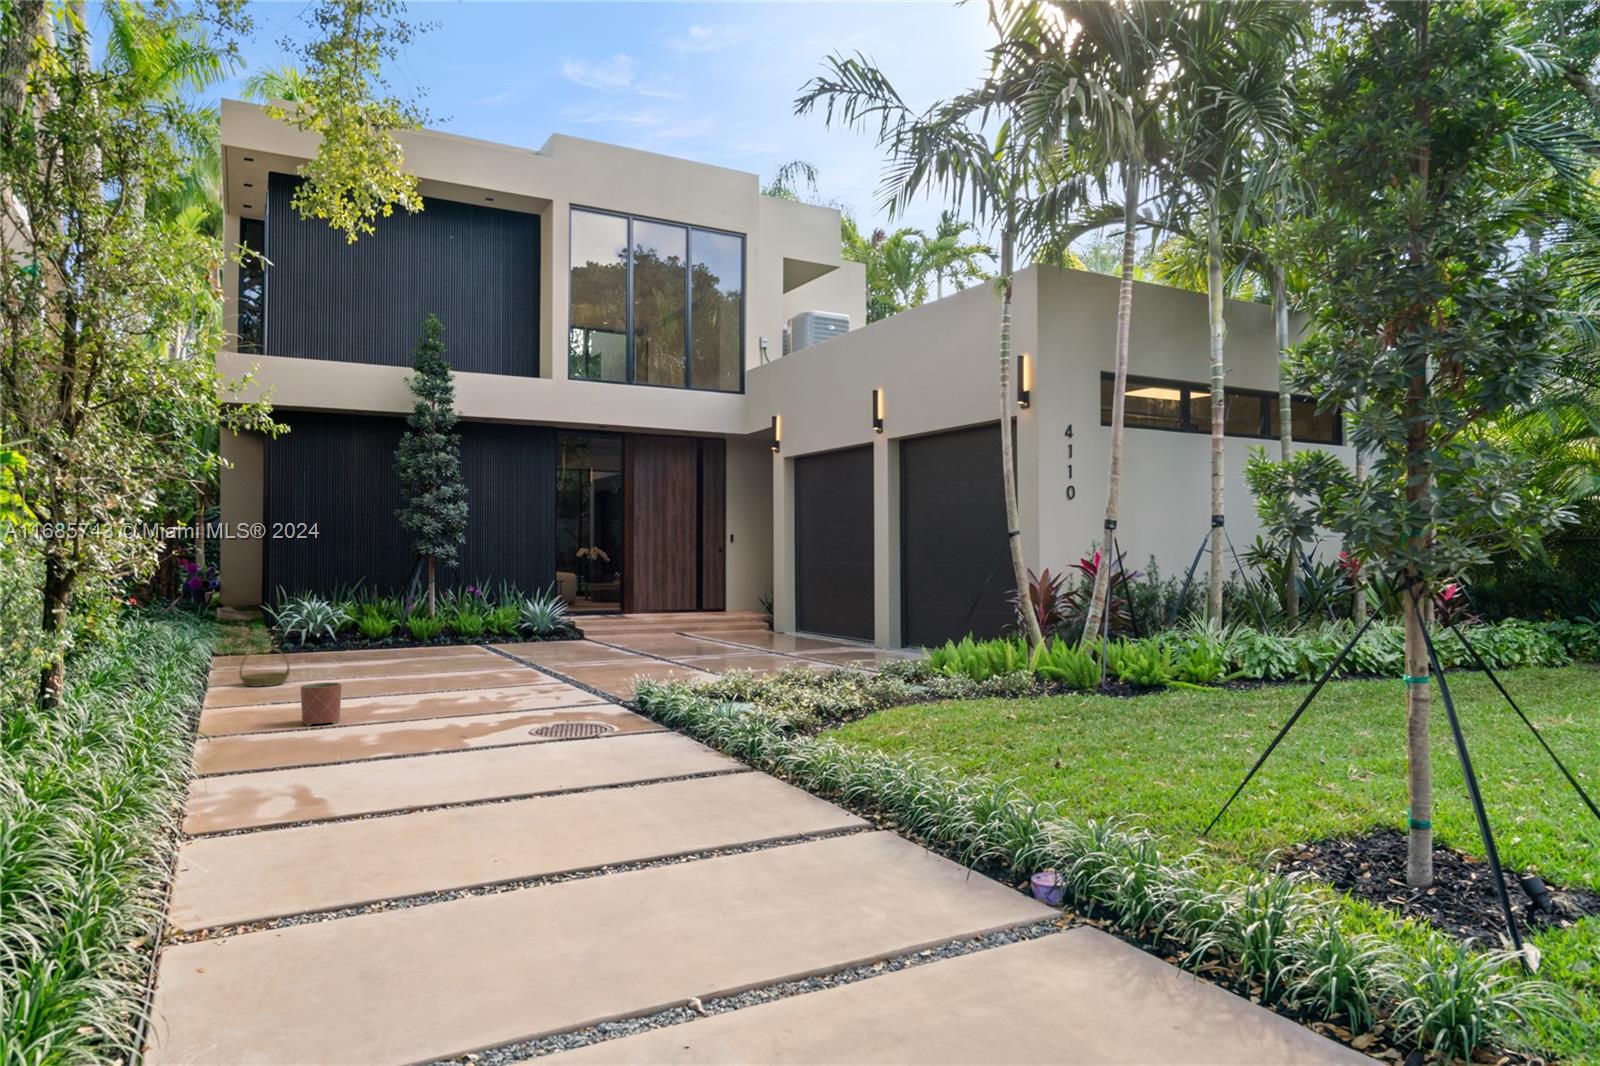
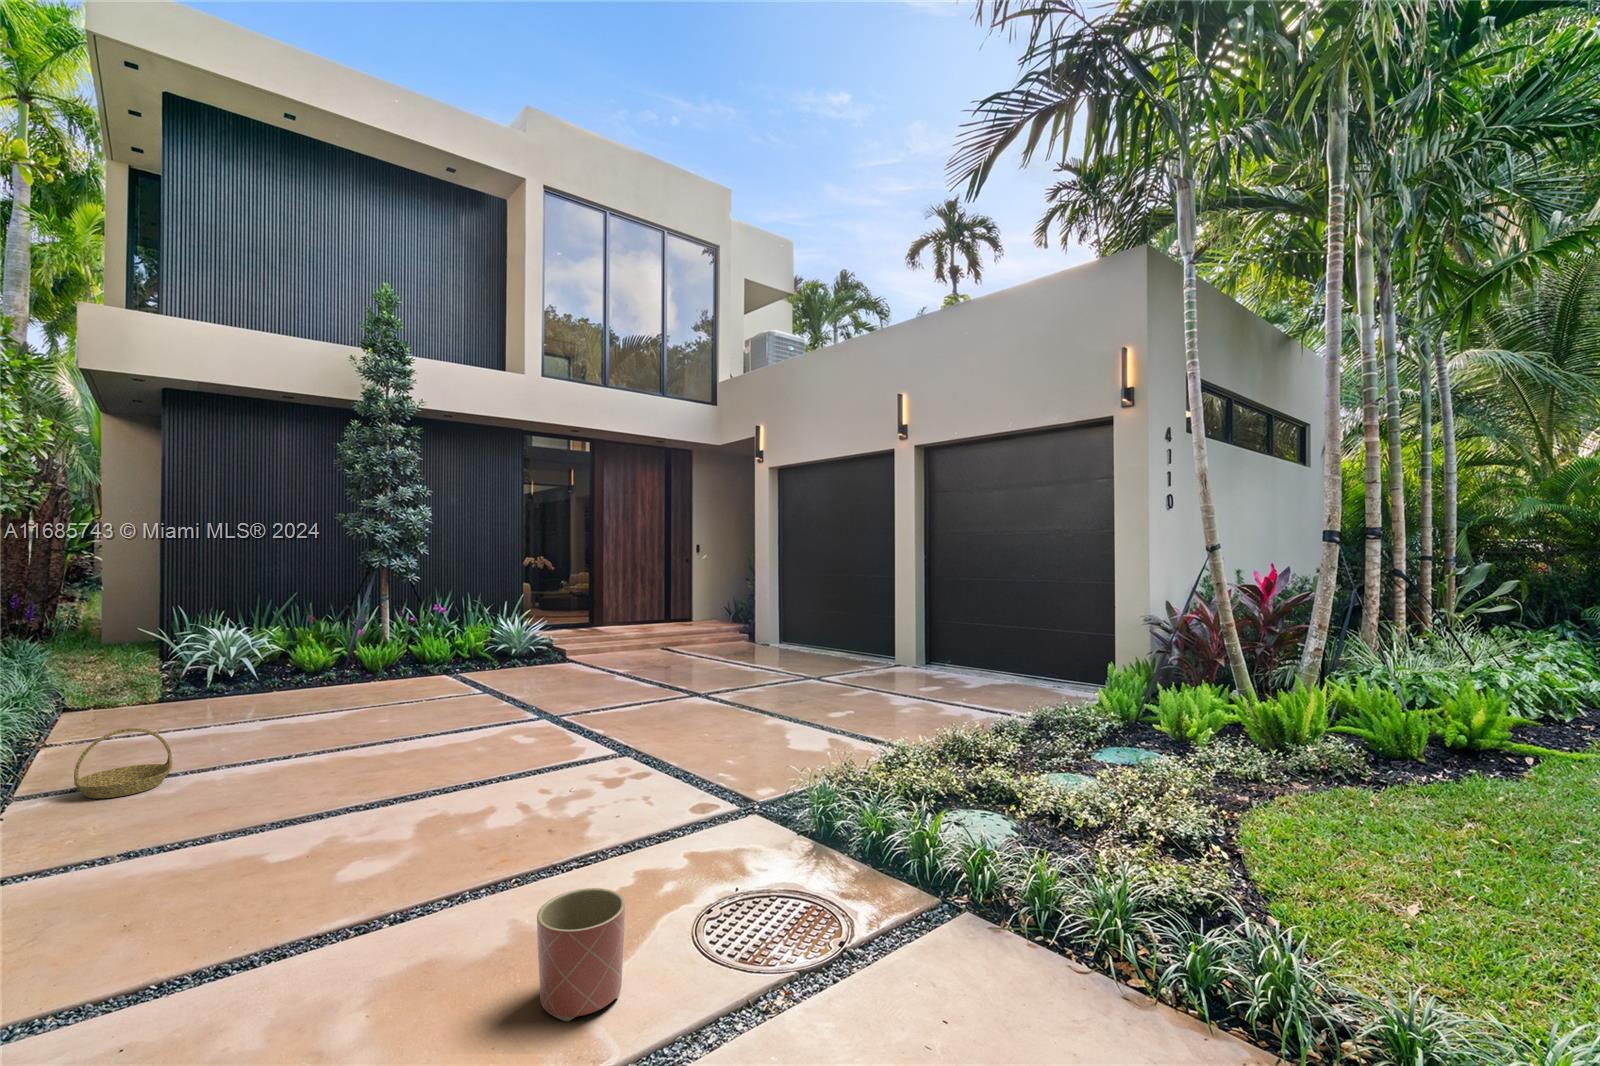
planter: present [301,683,341,726] -> present [537,888,625,1021]

